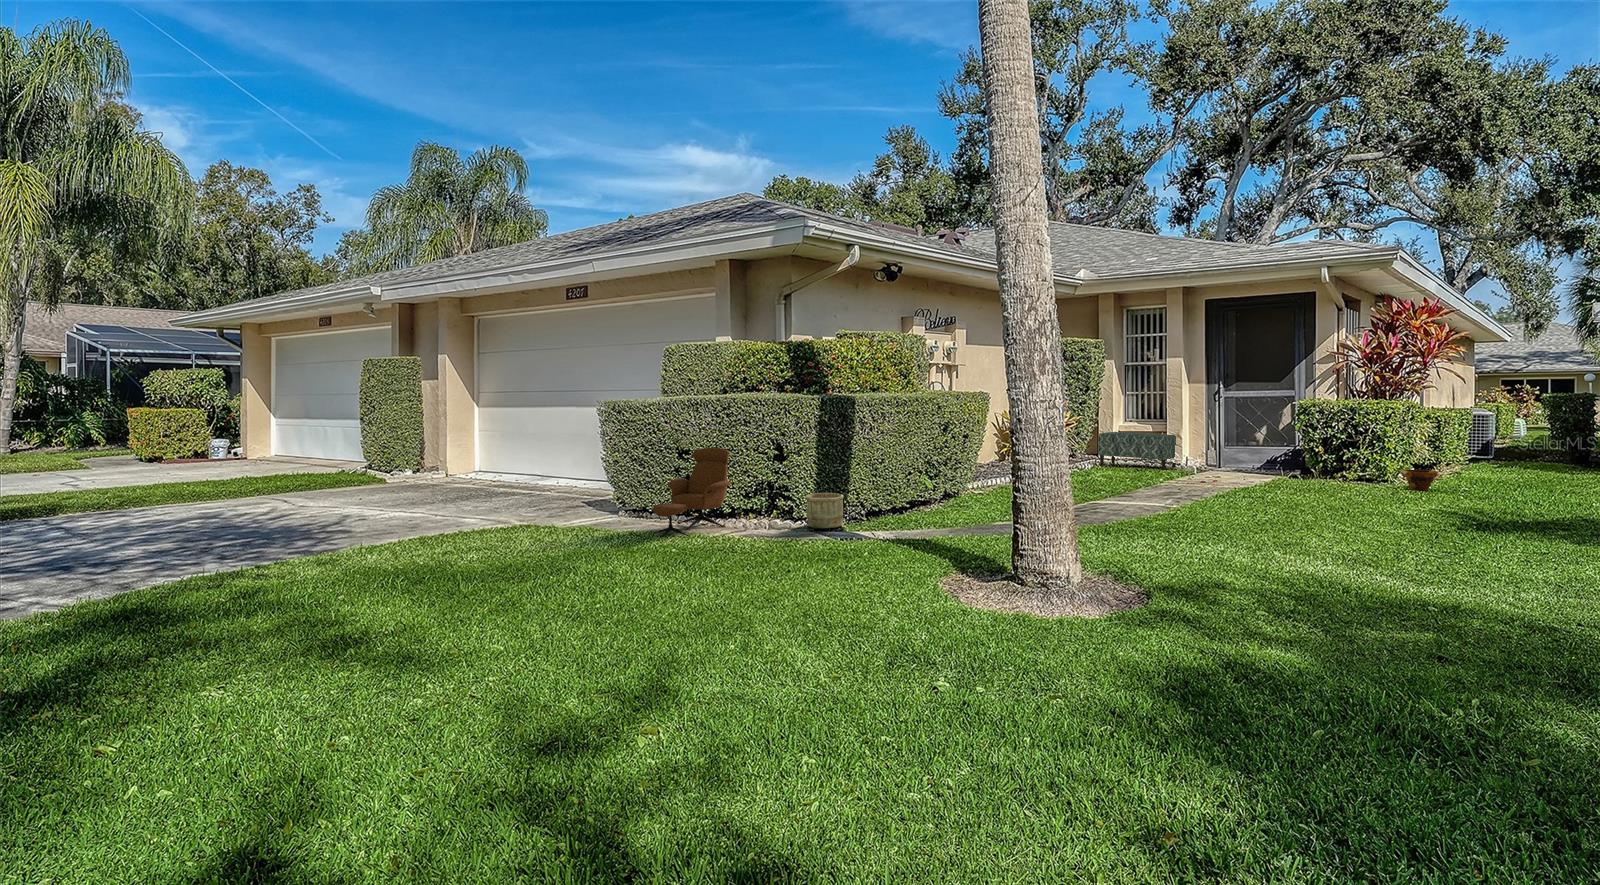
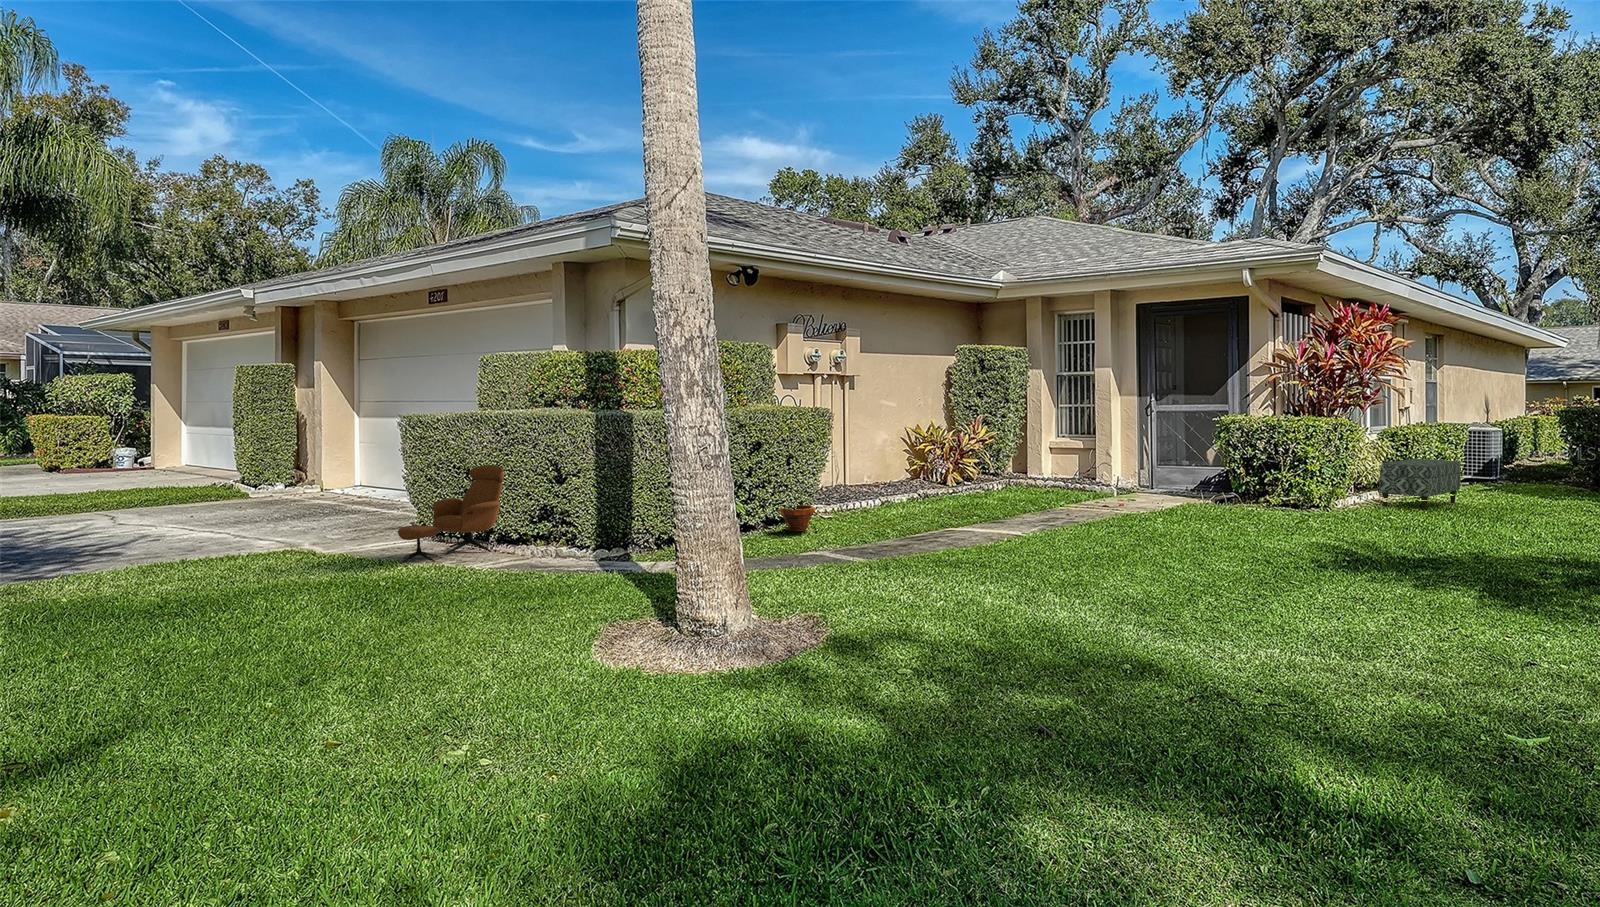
bench: present [1098,432,1177,470] -> present [1379,459,1461,510]
planter: present [1401,469,1438,491] -> present [779,505,815,531]
wooden bucket: present [805,493,844,528] -> none [576,516,621,555]

